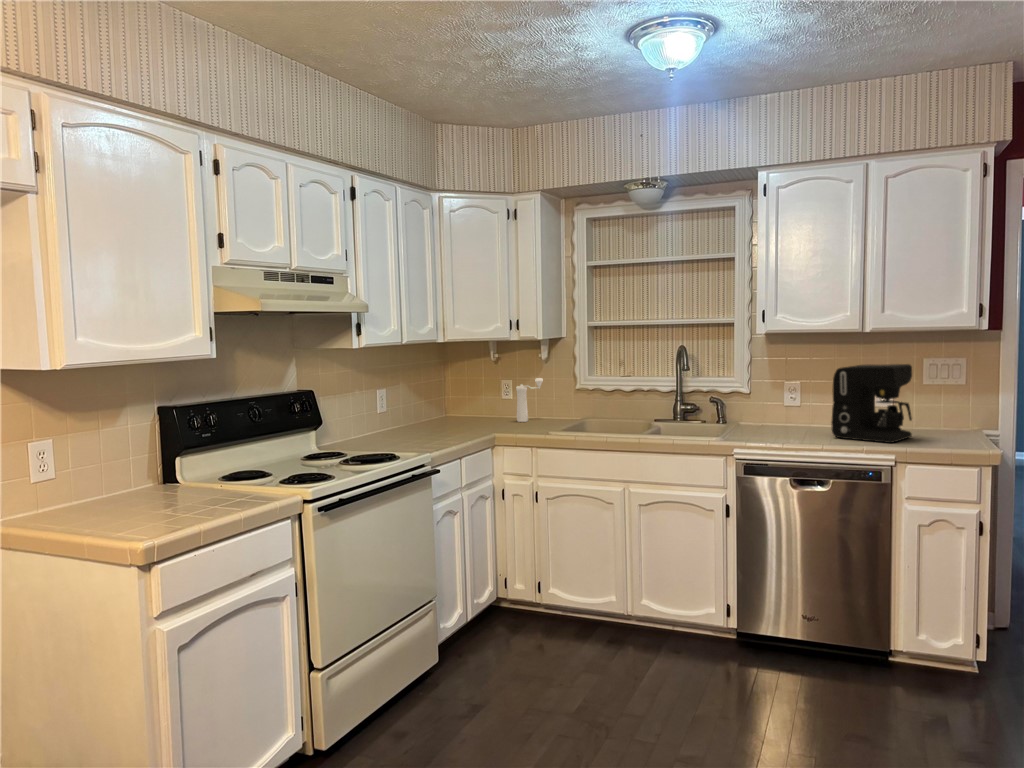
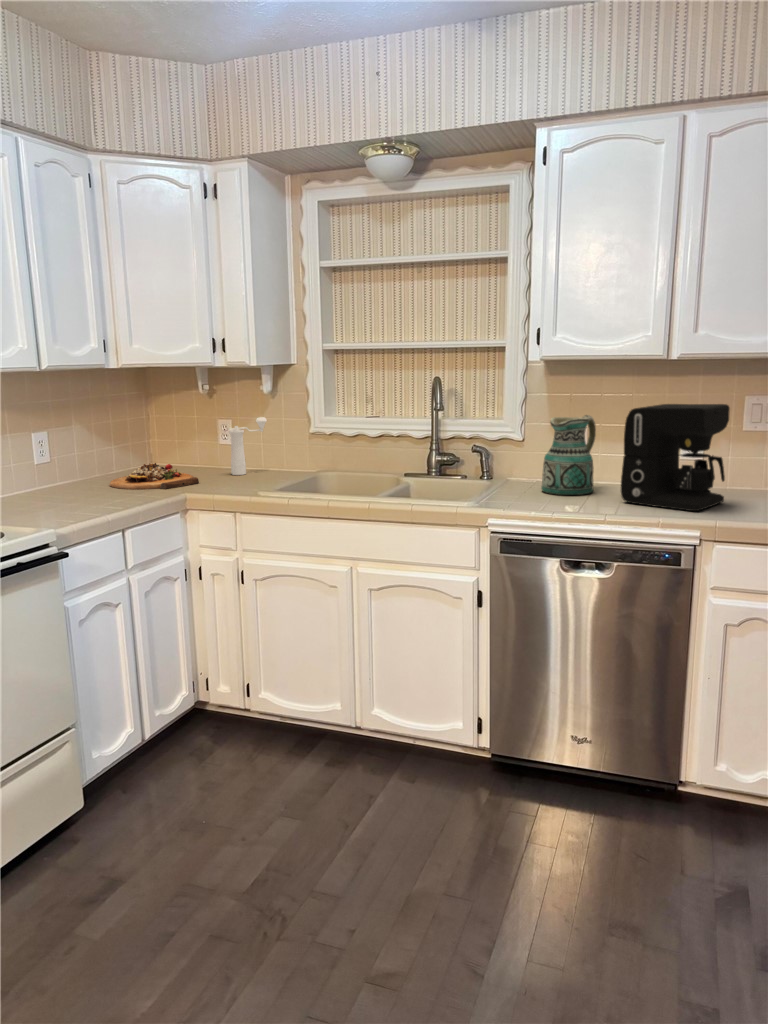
ceramic pitcher: none [767,373,808,433] -> present [541,415,596,495]
cutting board: none [430,412,498,431] -> present [109,463,199,489]

